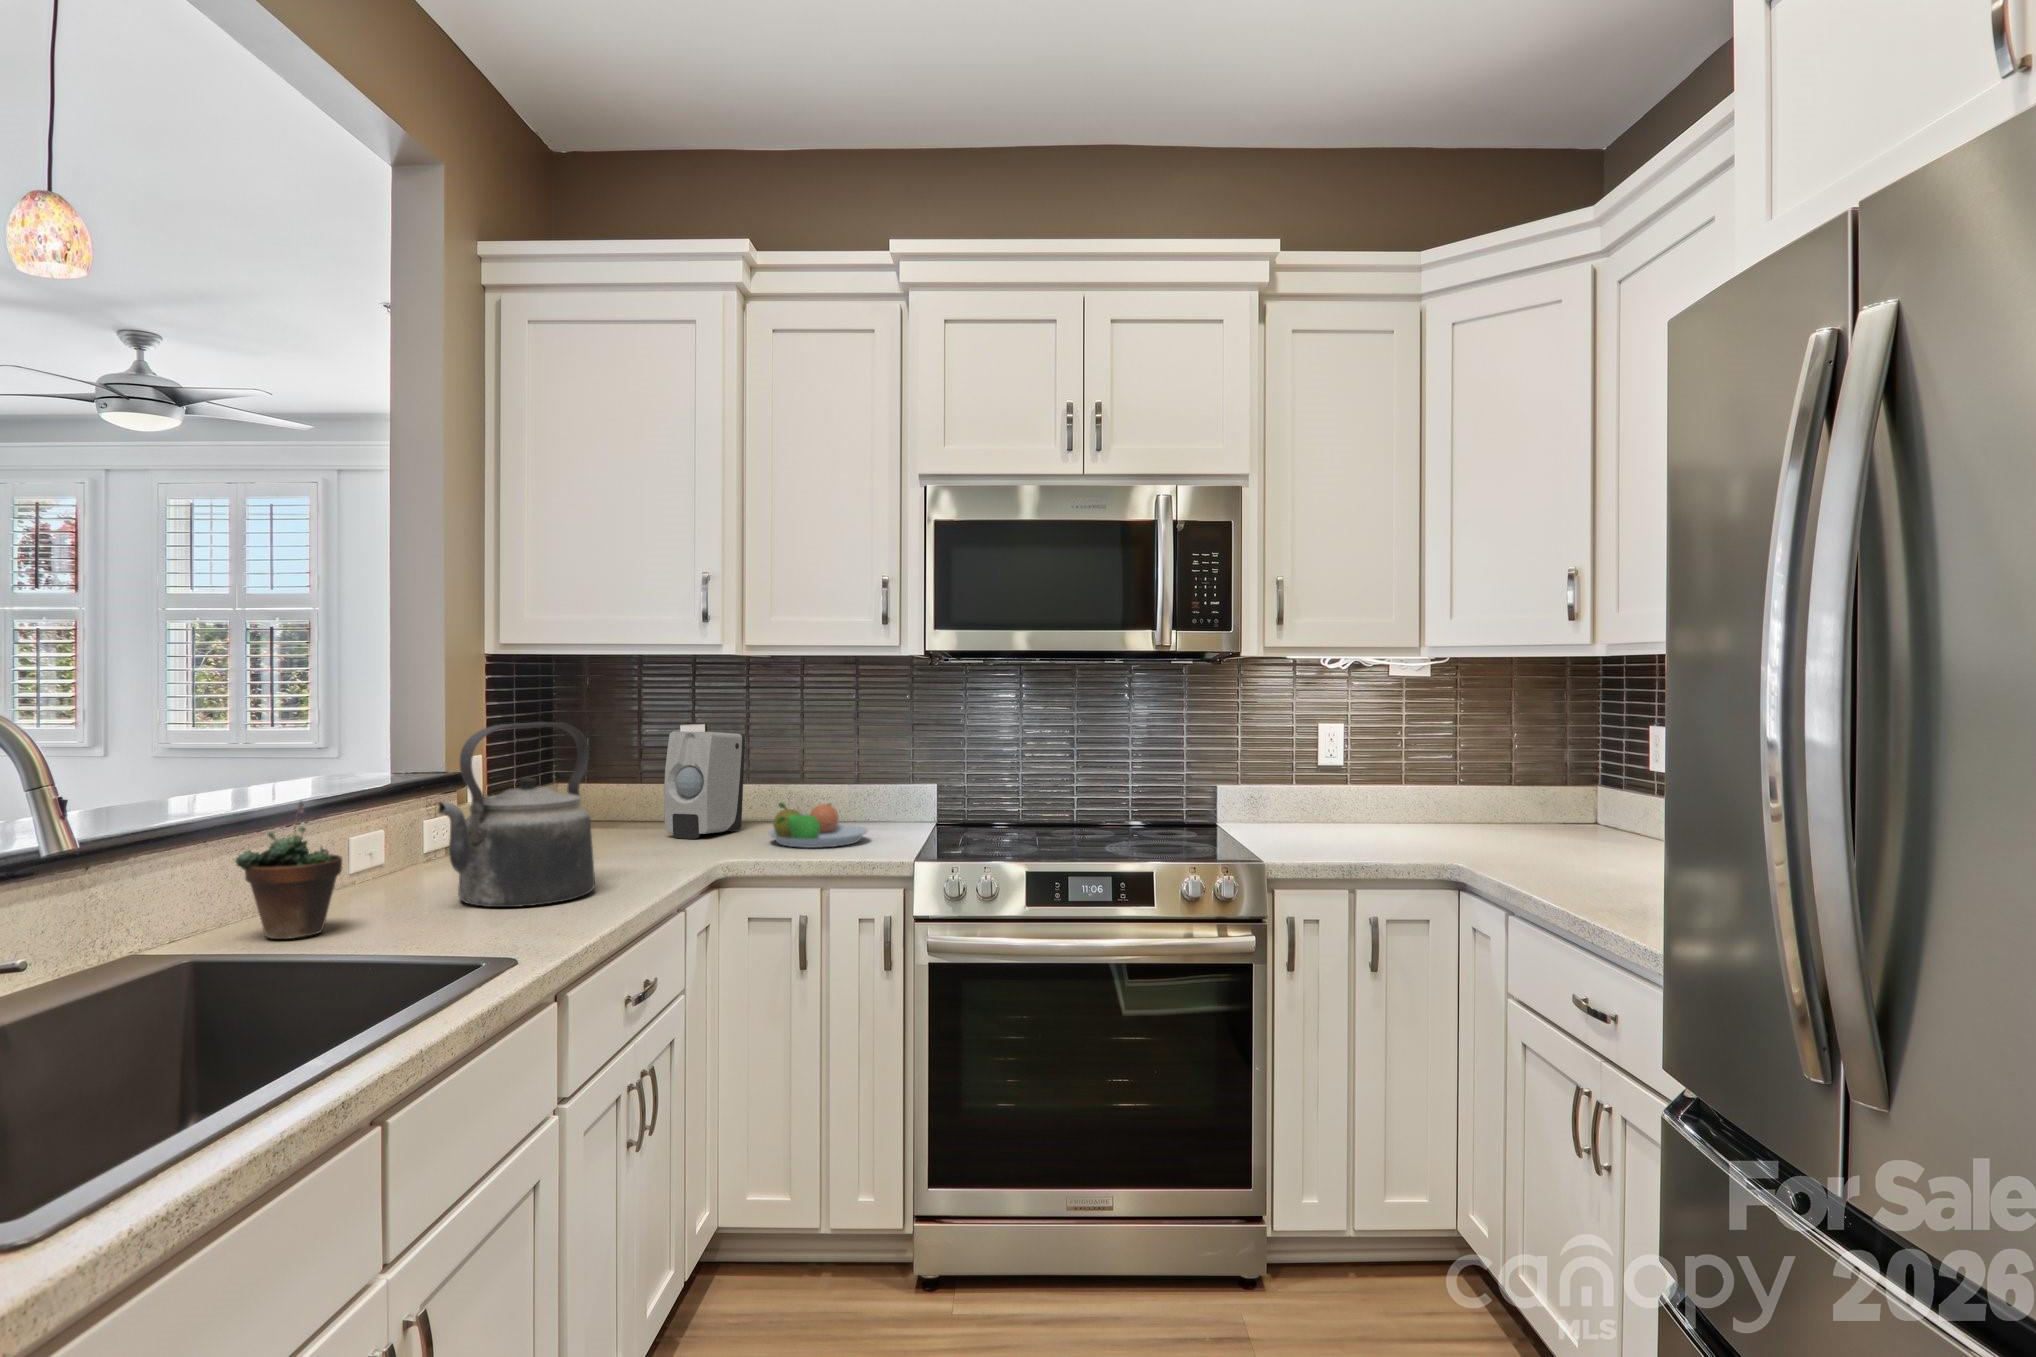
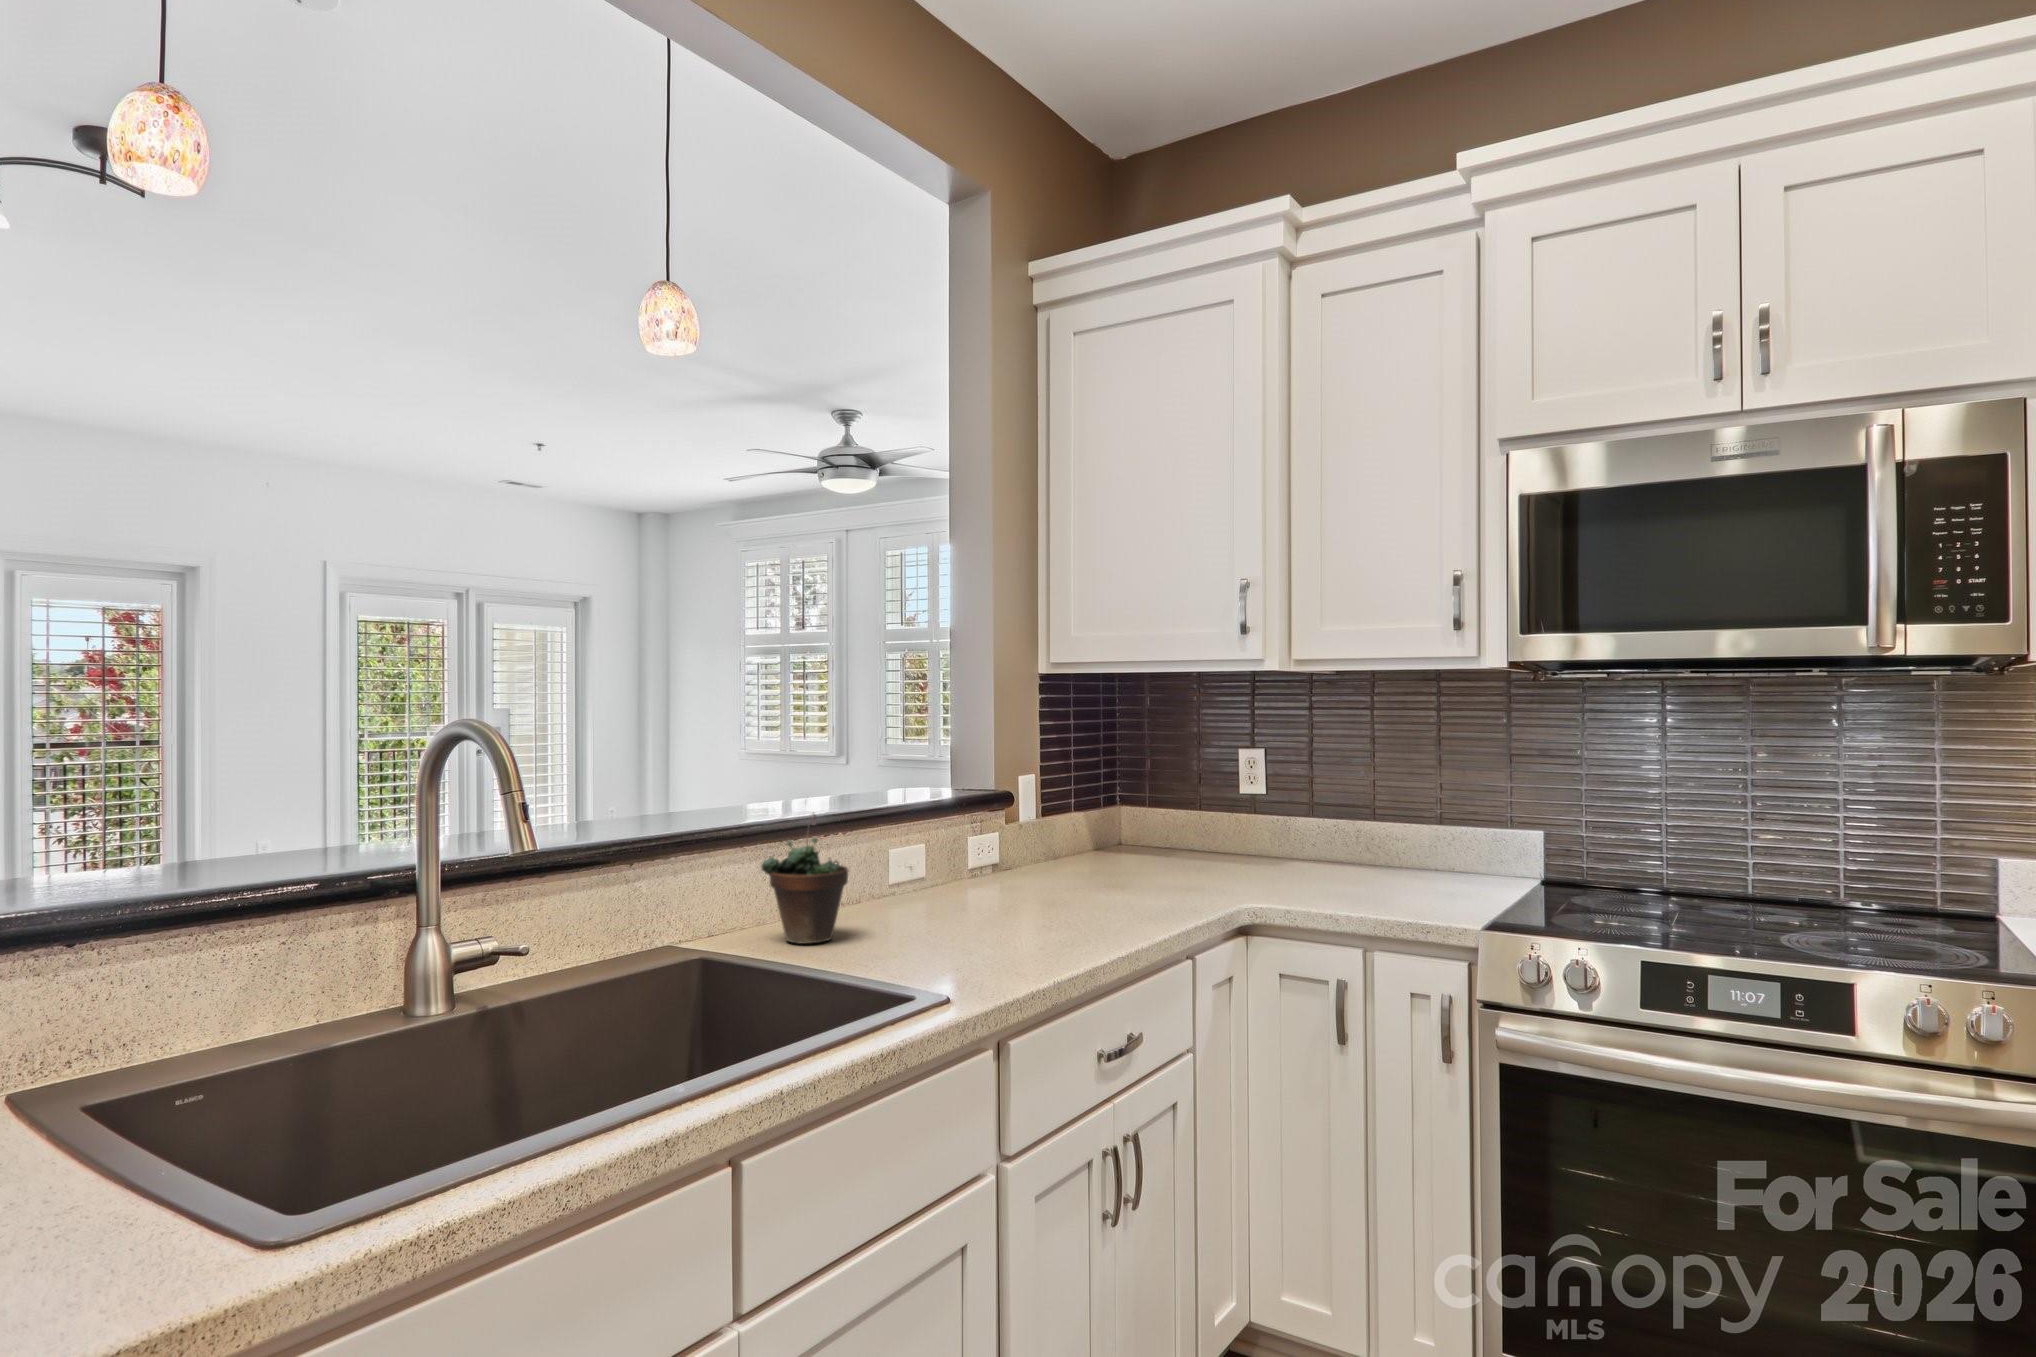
kettle: present [438,722,595,907] -> none [936,743,1093,935]
soap dispenser: present [664,731,745,839] -> none [1206,755,1298,875]
fruit bowl: present [768,803,868,848] -> none [1312,841,1436,899]

